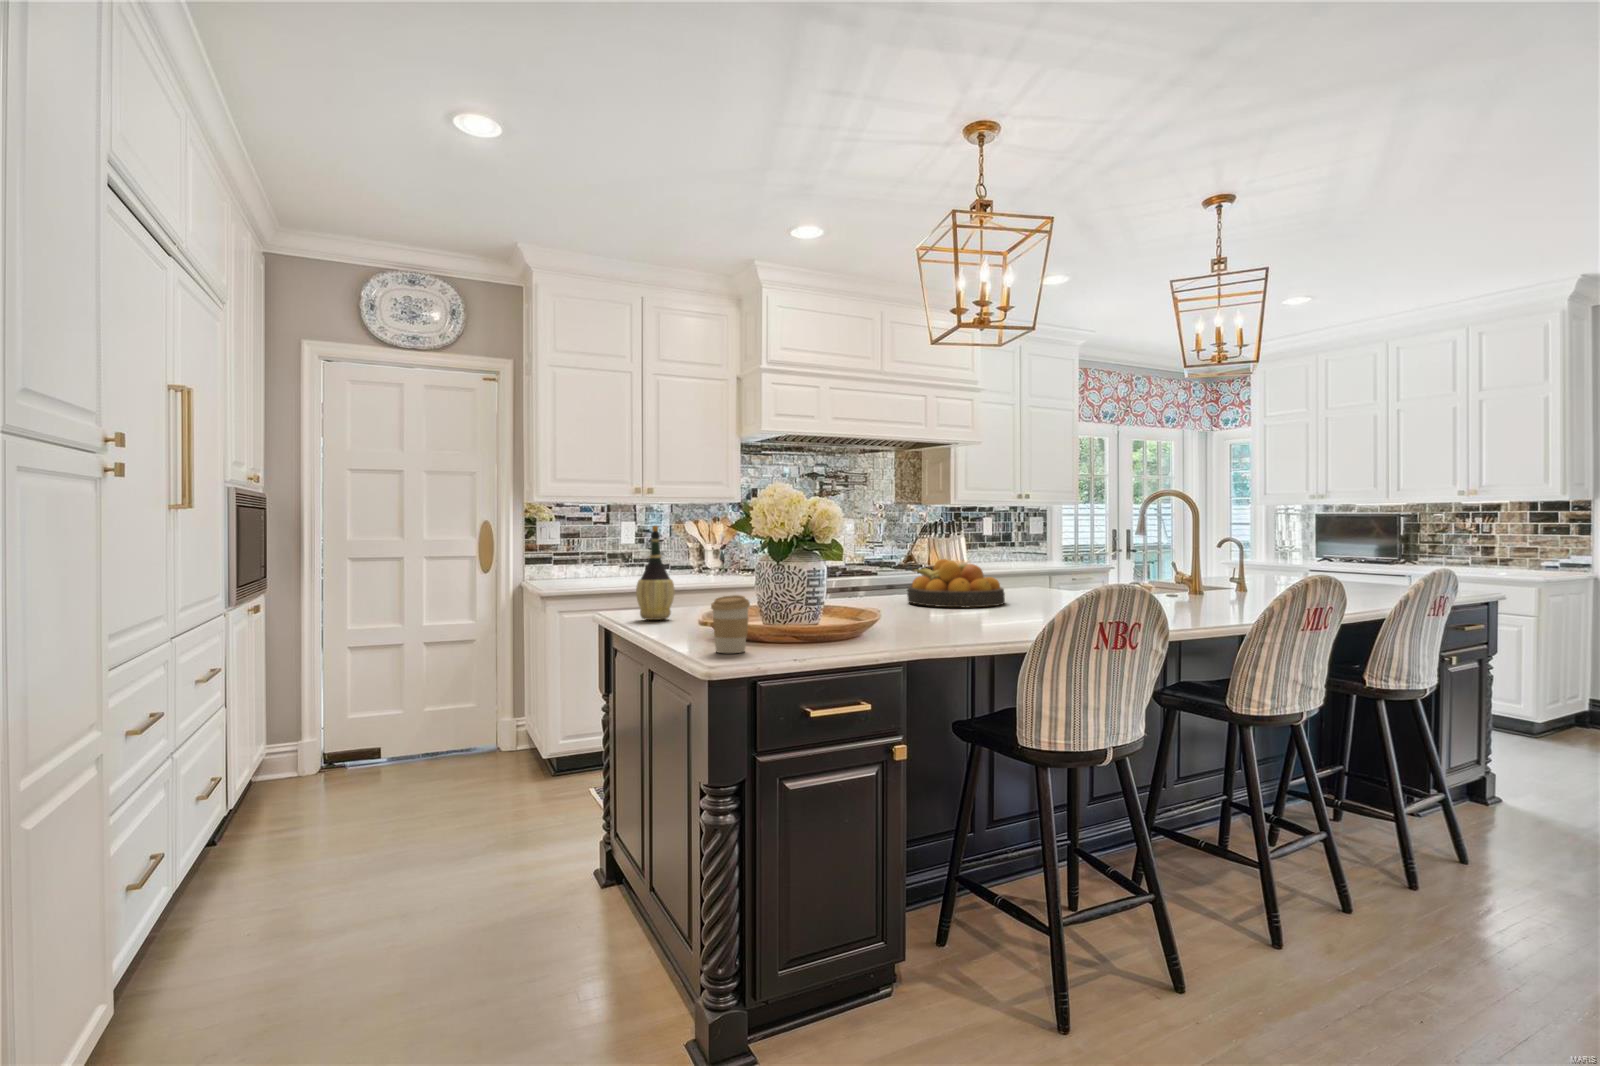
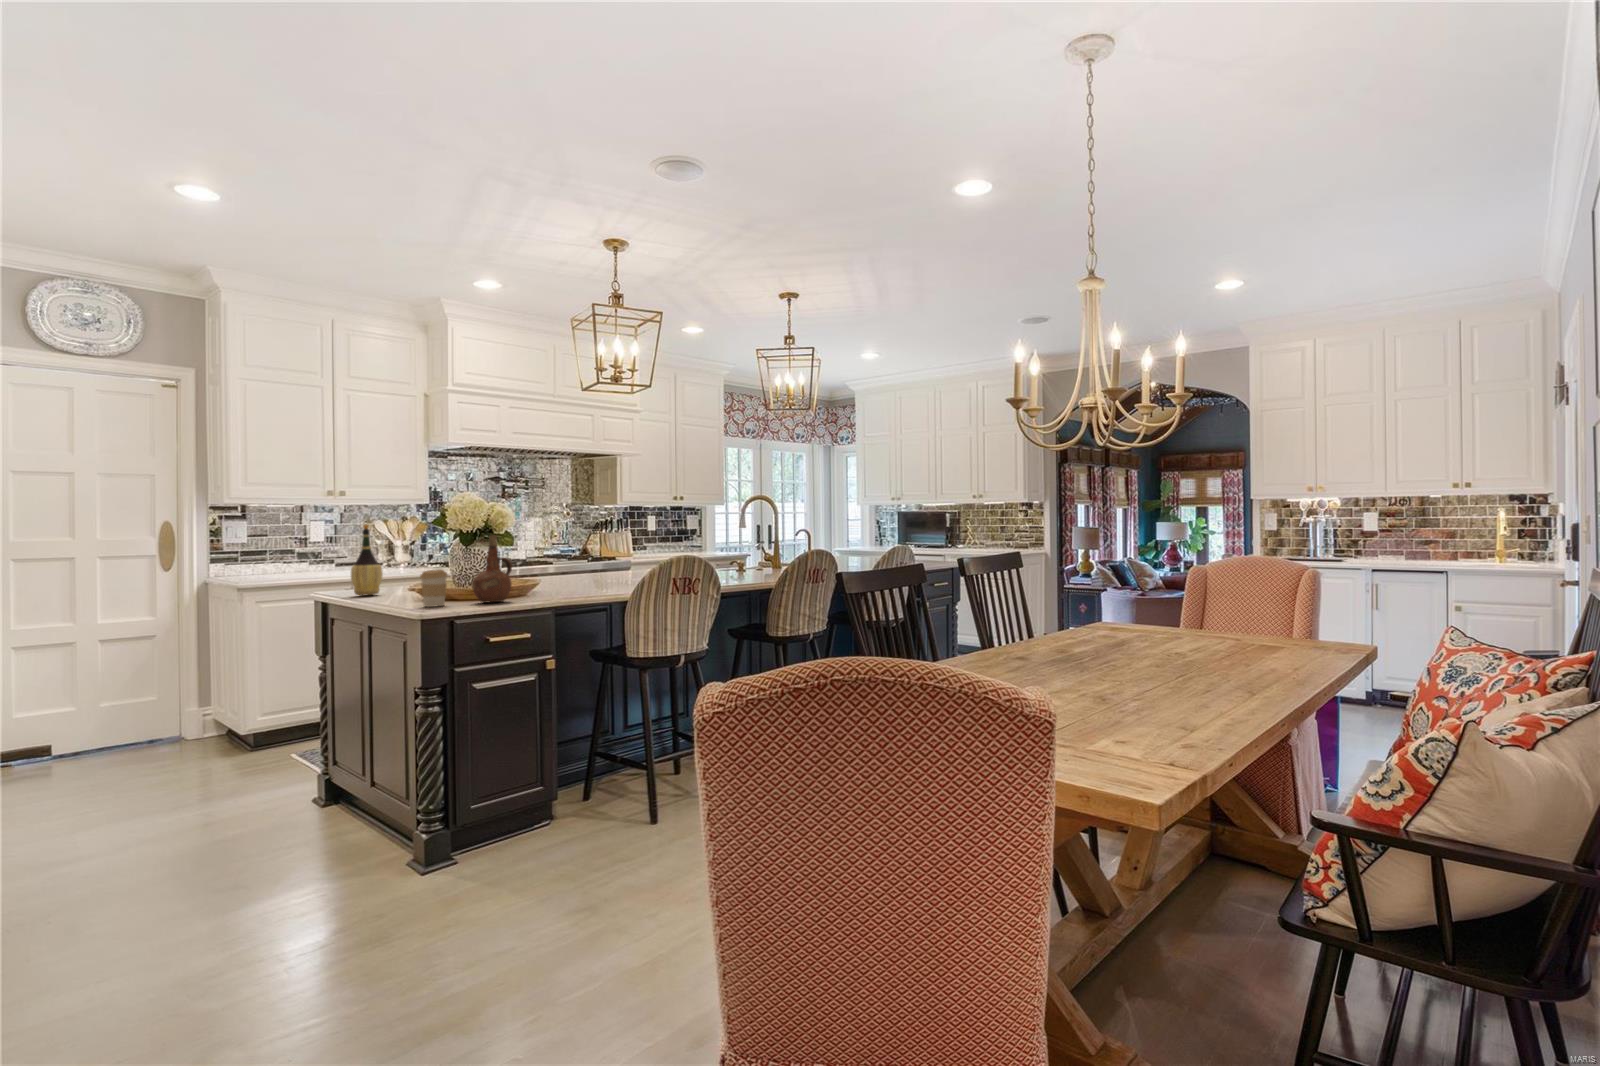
ceramic pitcher: none [785,545,843,650] -> present [472,535,512,603]
fruit bowl: present [907,559,1005,607] -> none [567,547,638,580]

